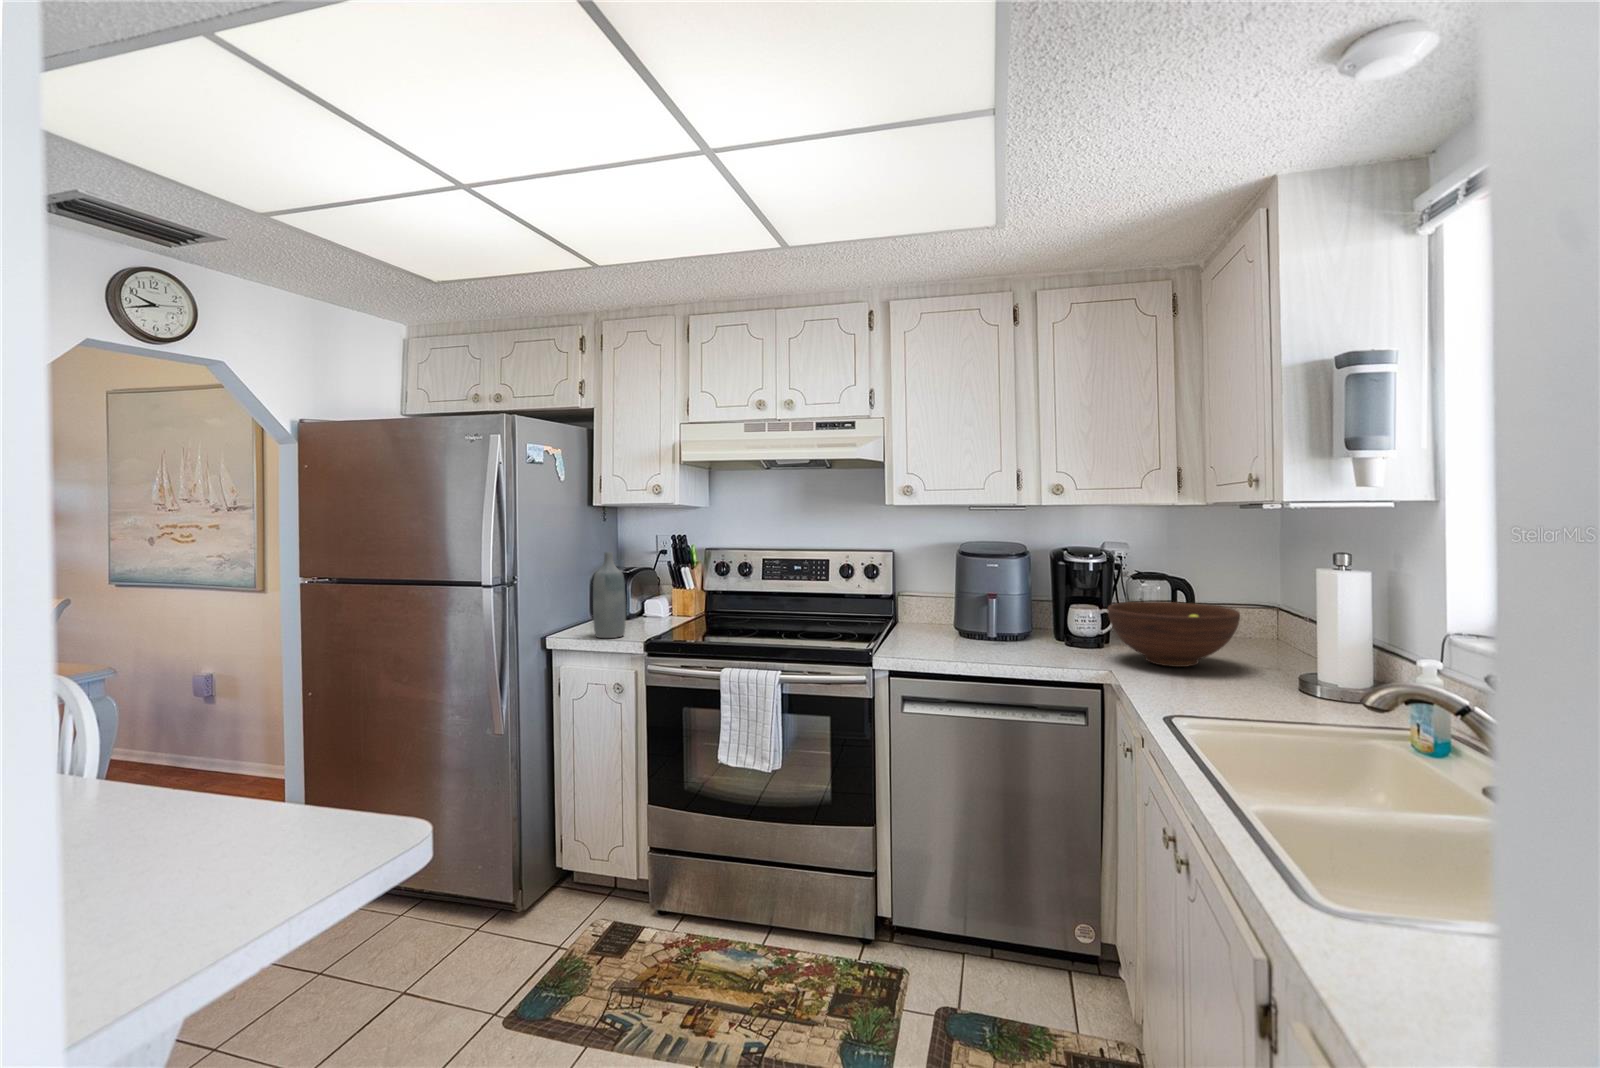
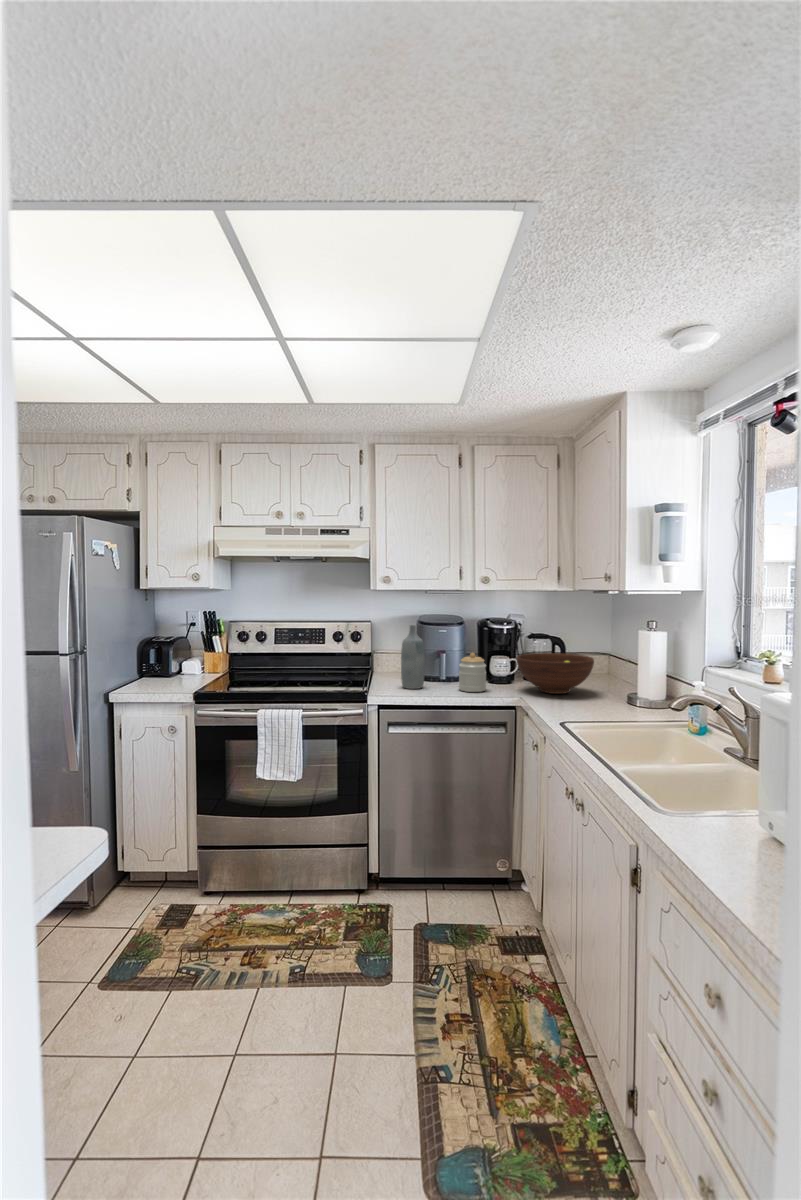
bottle: present [593,552,626,638] -> present [401,625,425,689]
jar: none [1015,599,1058,658] -> present [459,653,486,692]

